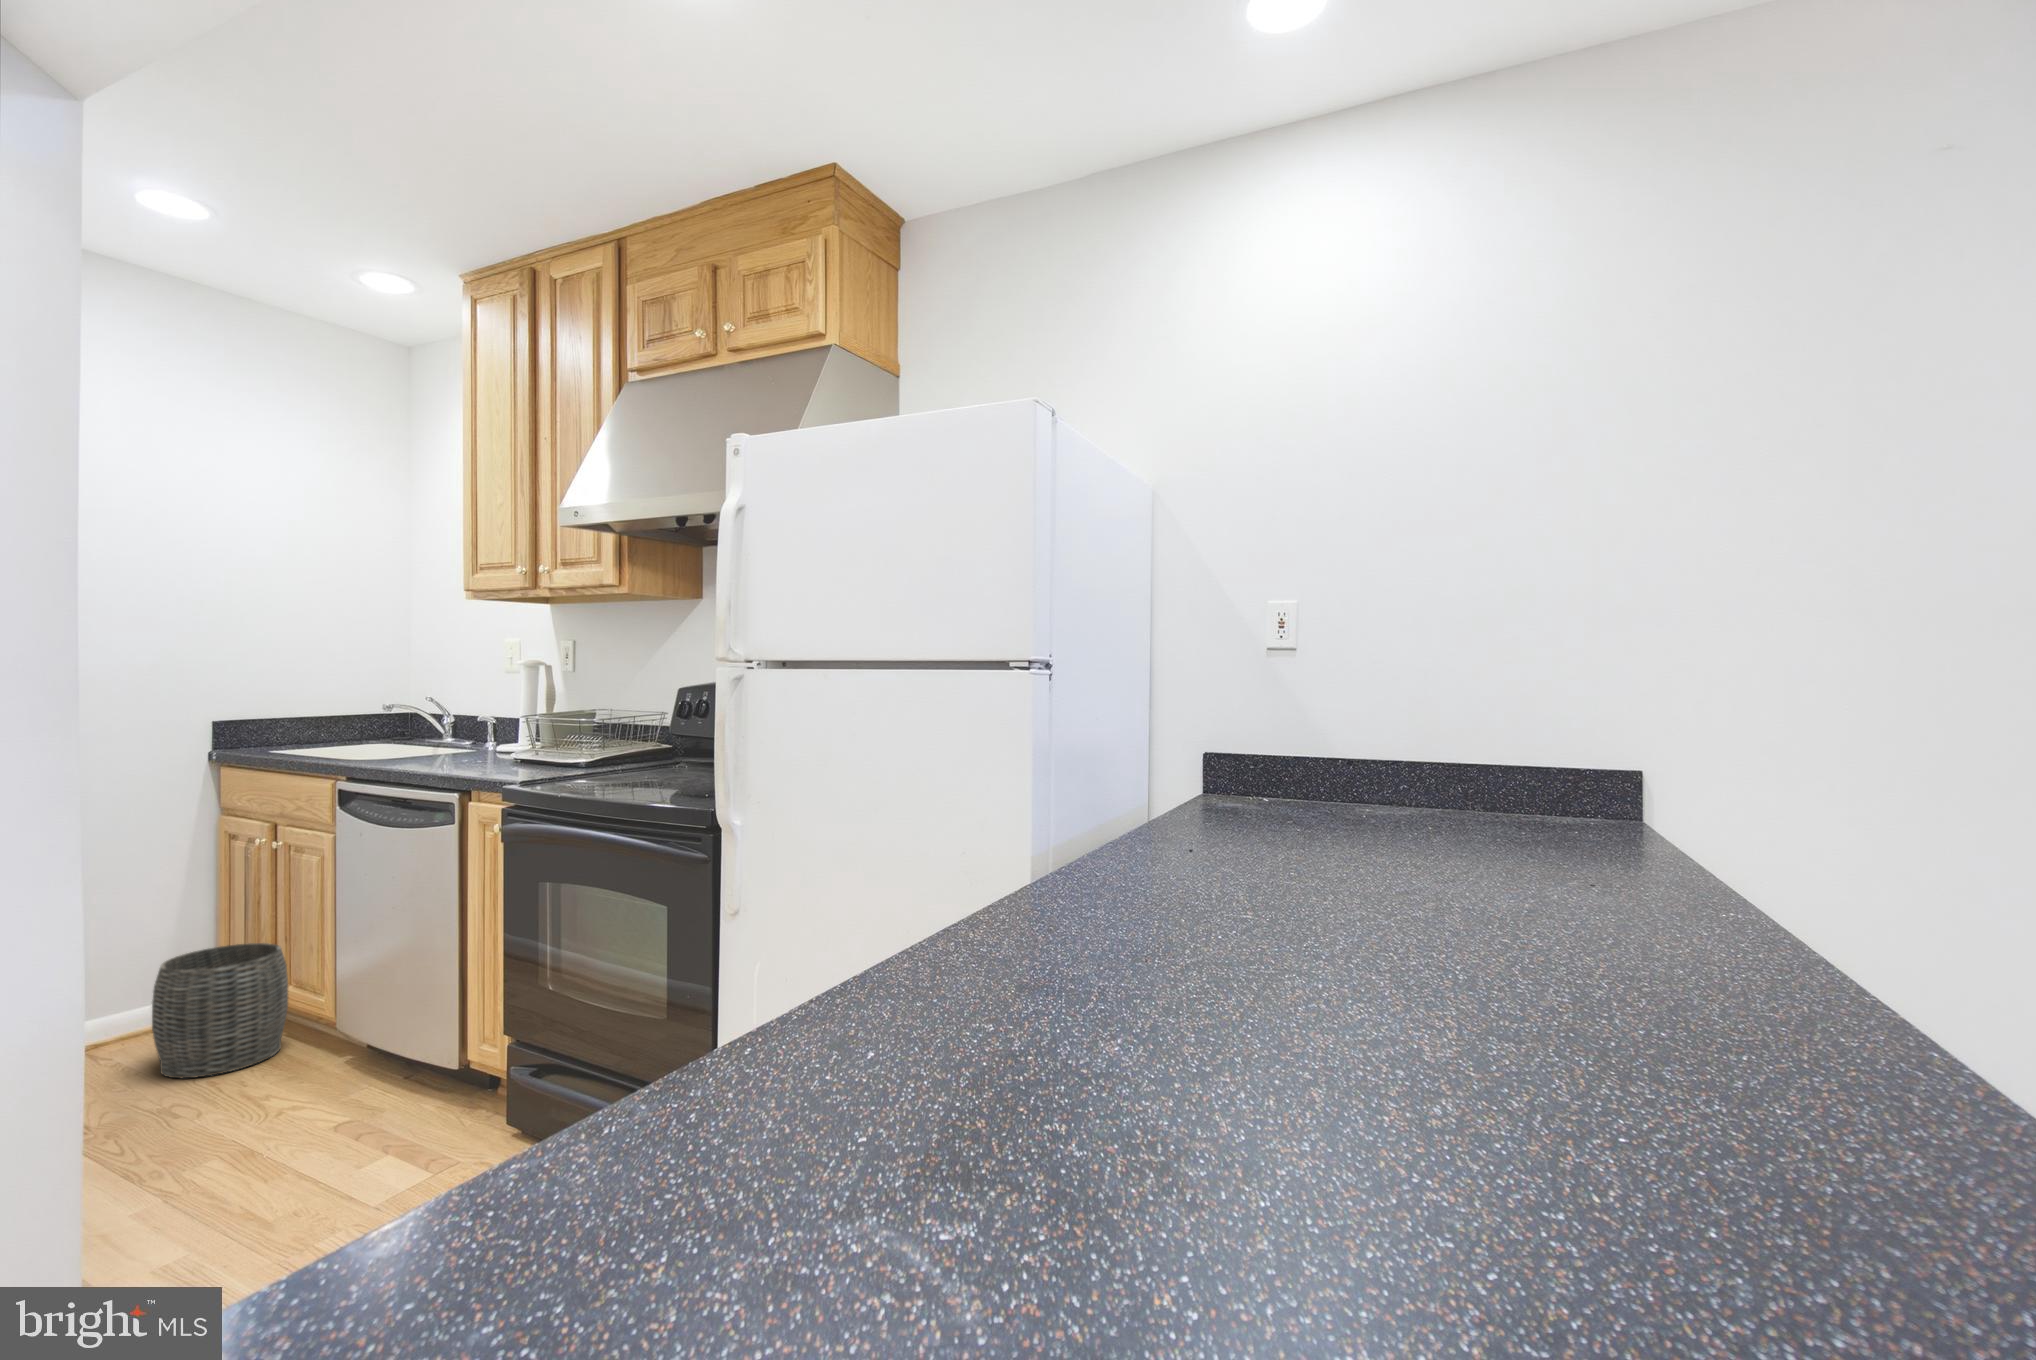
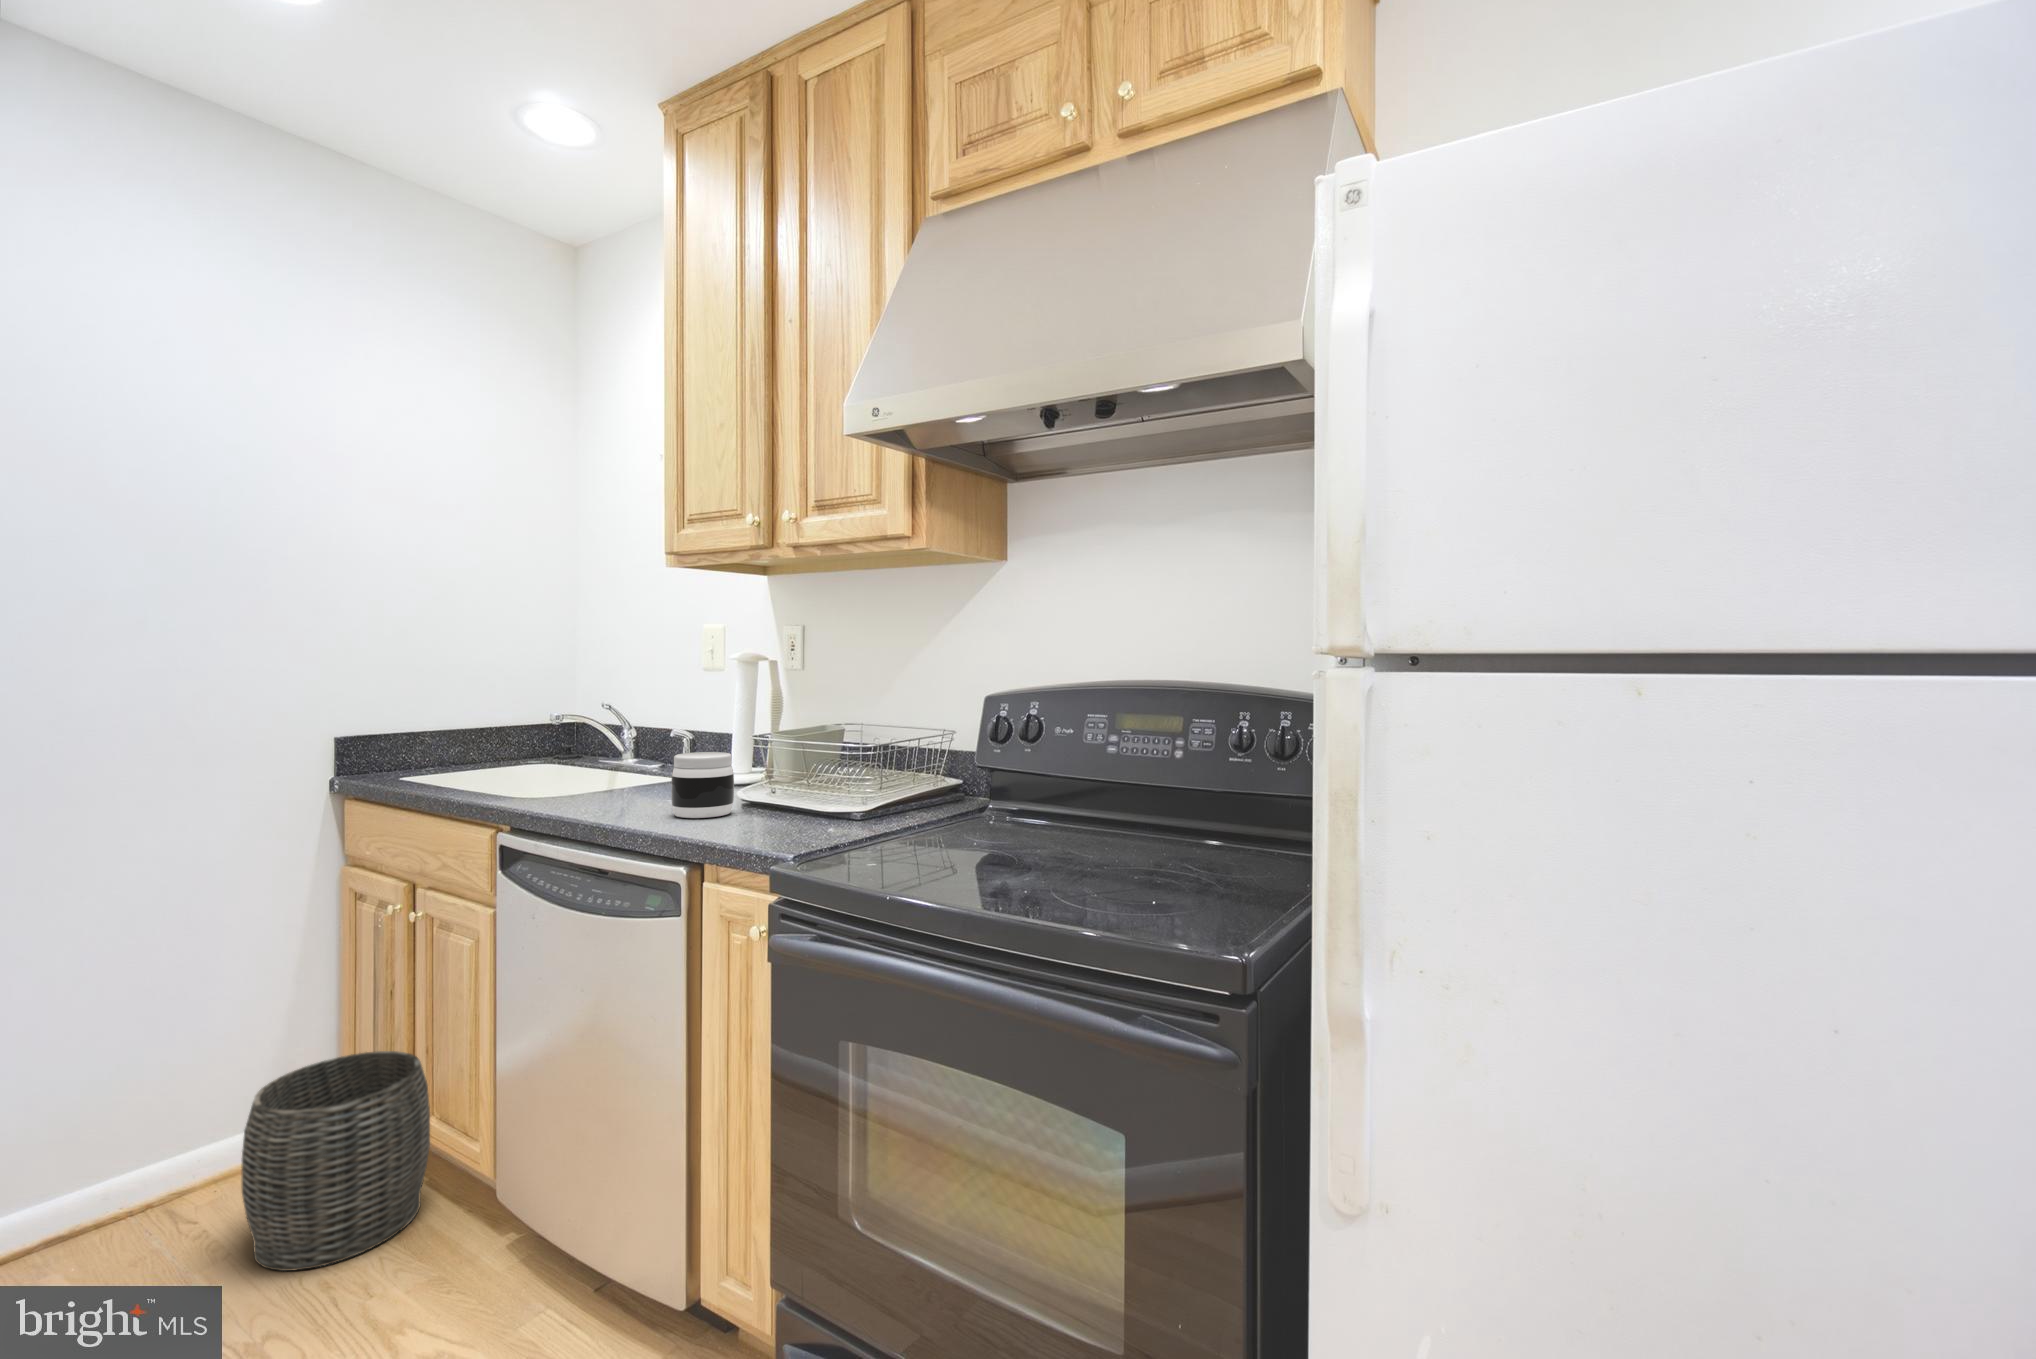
jar: none [458,727,504,769] -> present [671,752,734,818]

